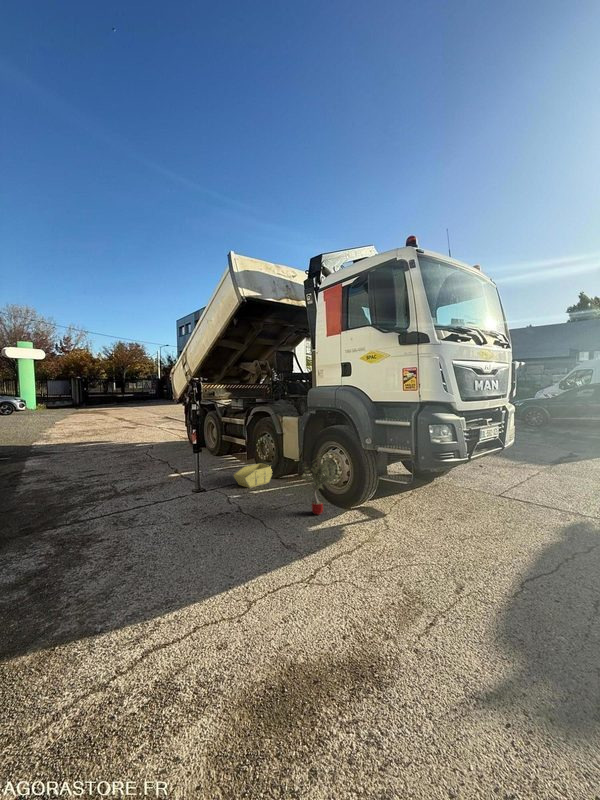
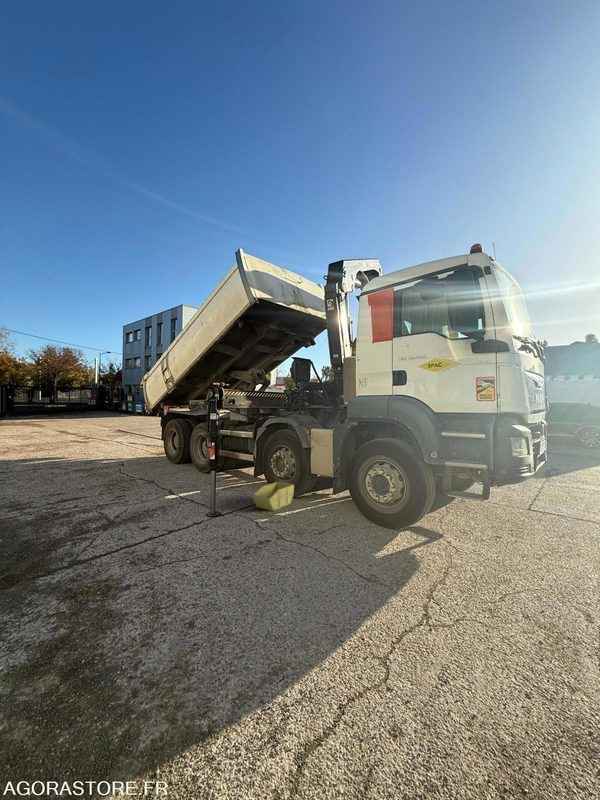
potted tree: present [302,454,339,515] -> none [349,470,400,540]

